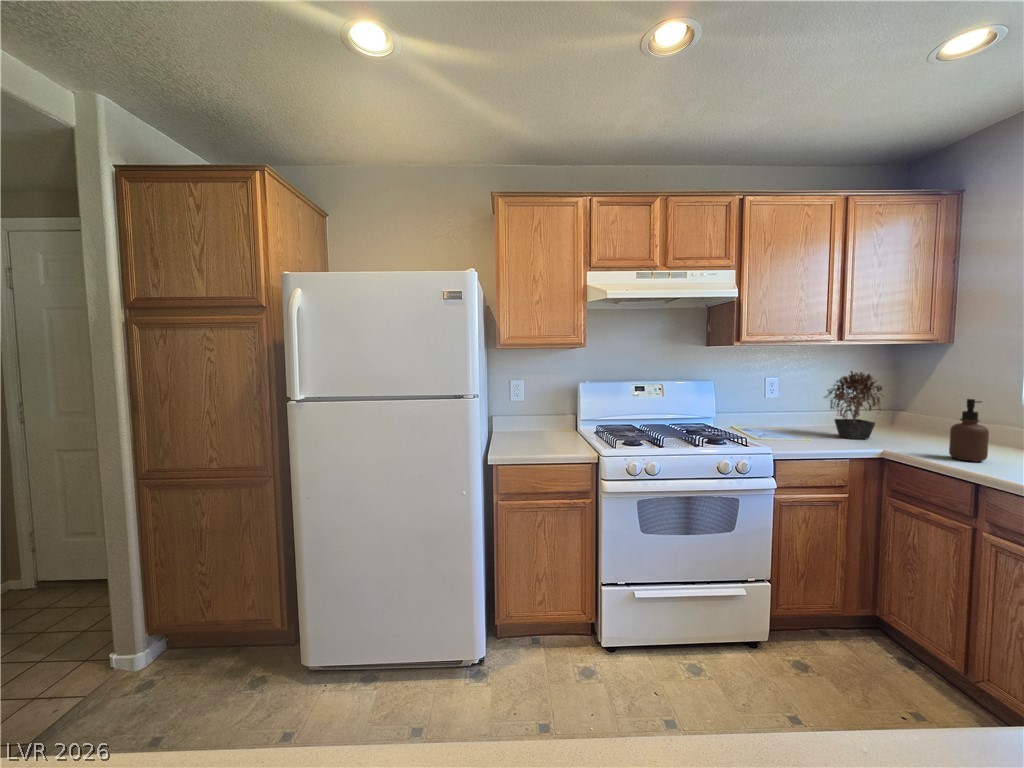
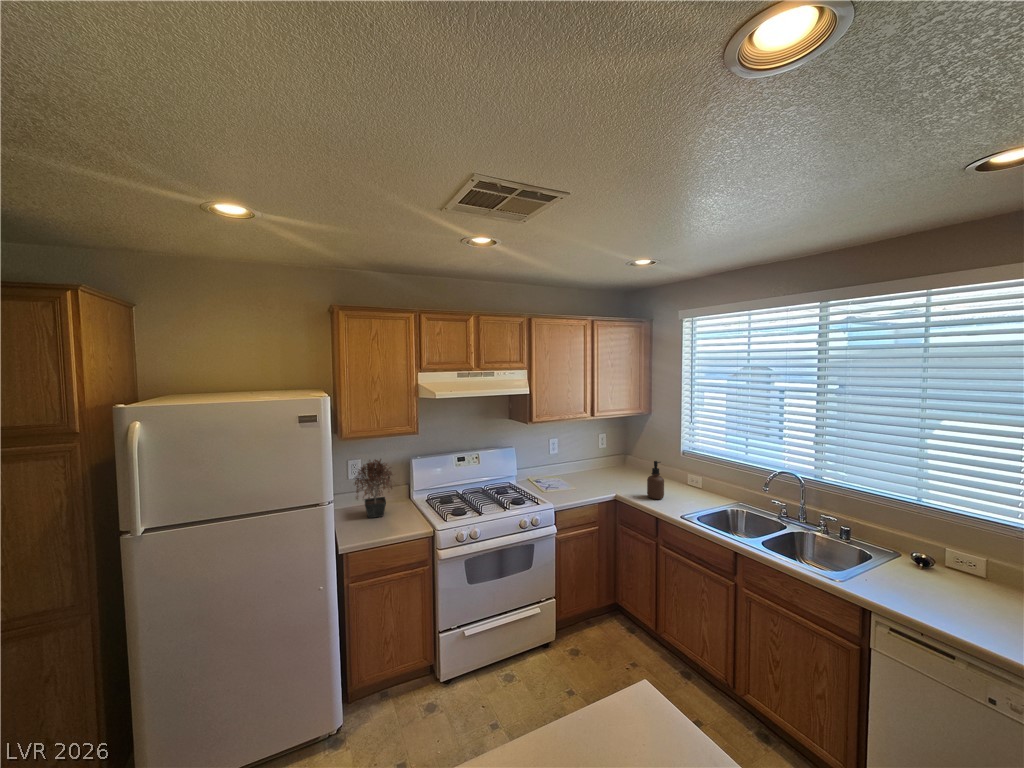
potted plant: present [825,371,884,439] -> present [355,459,392,518]

